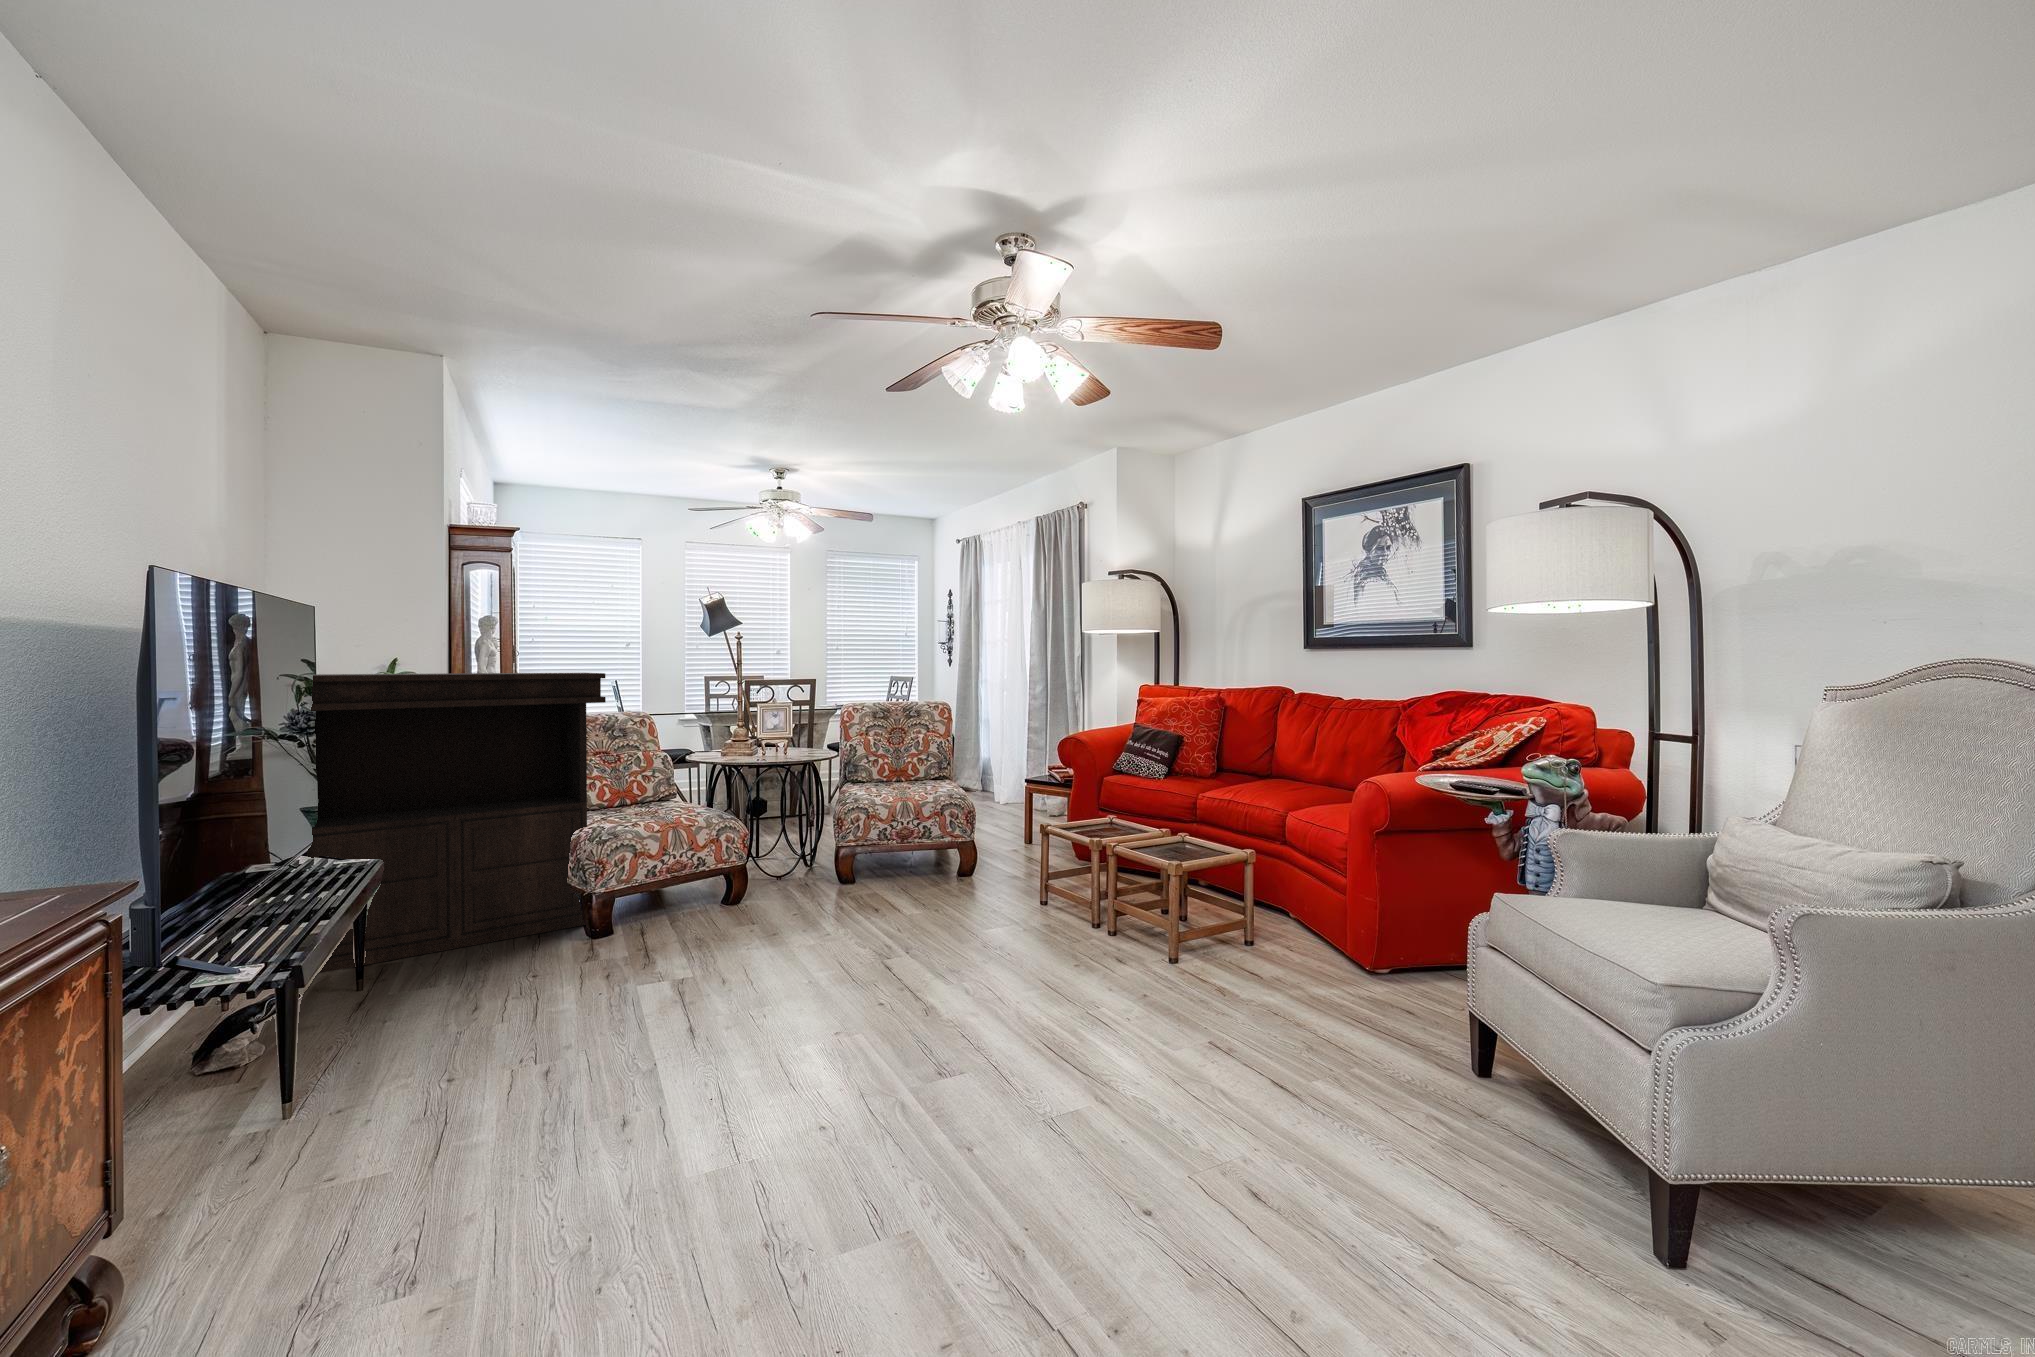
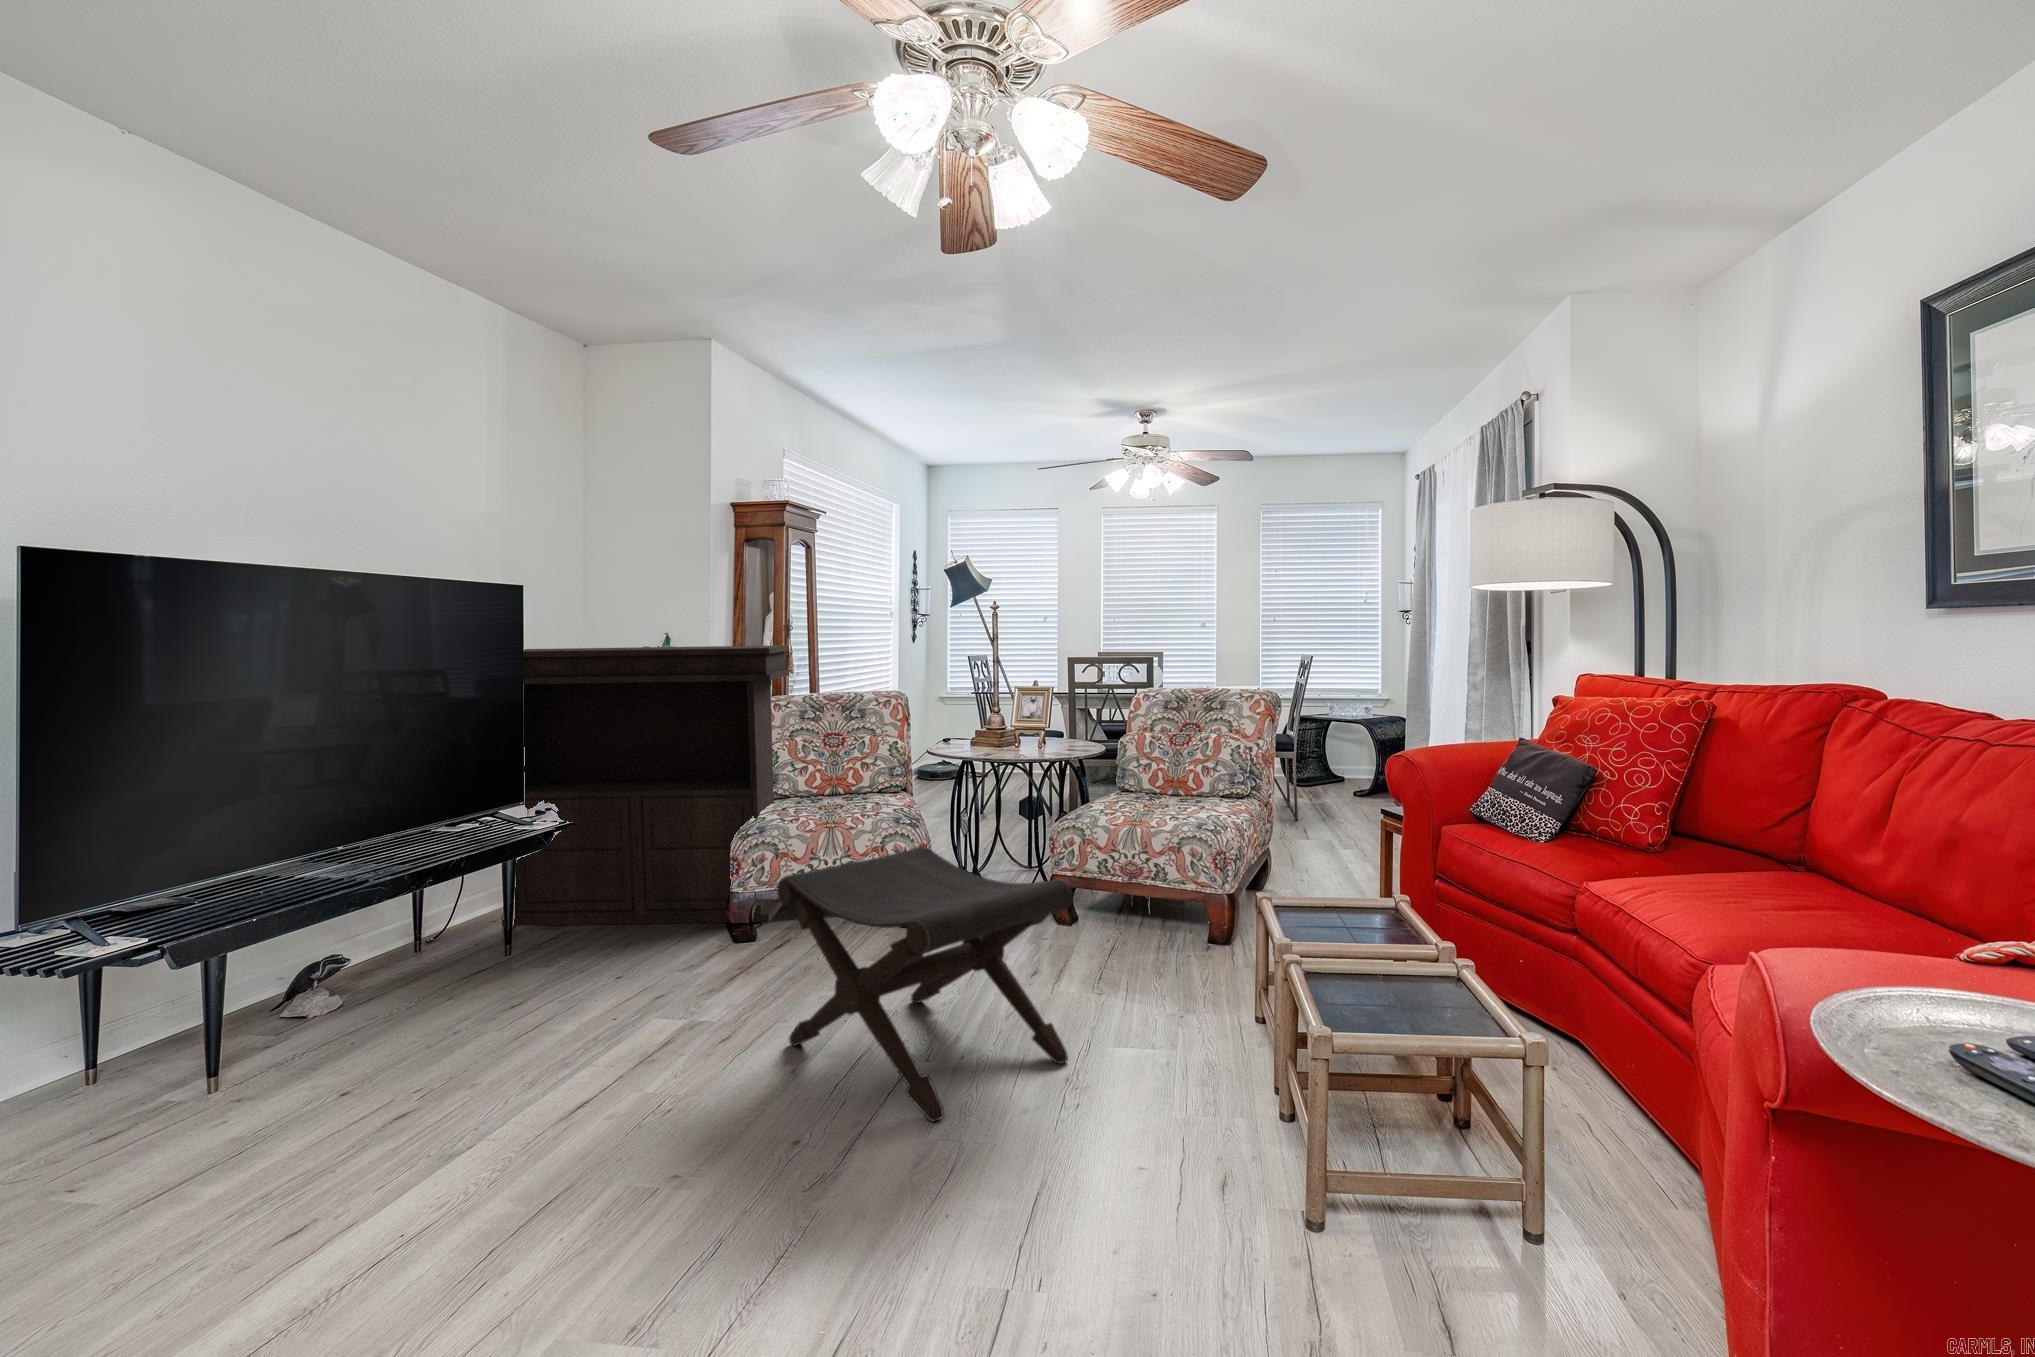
footstool: none [784,819,987,986] -> present [777,847,1073,1122]

